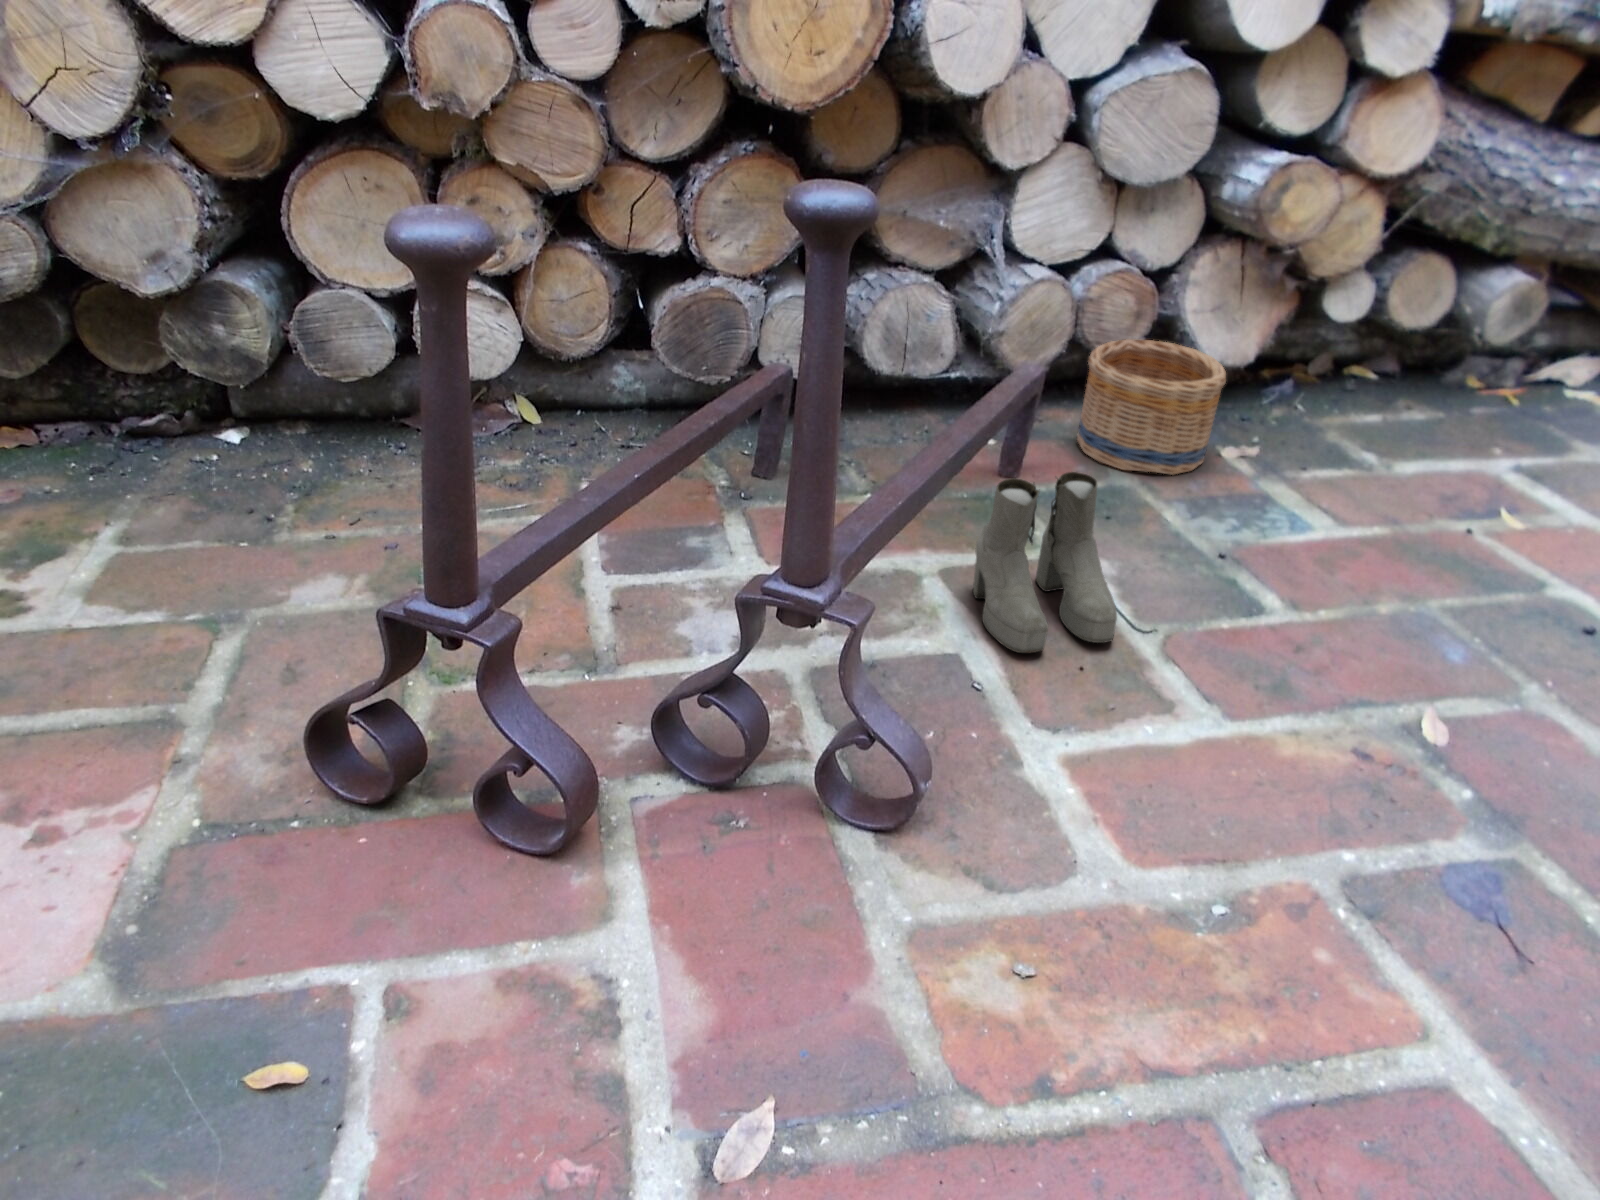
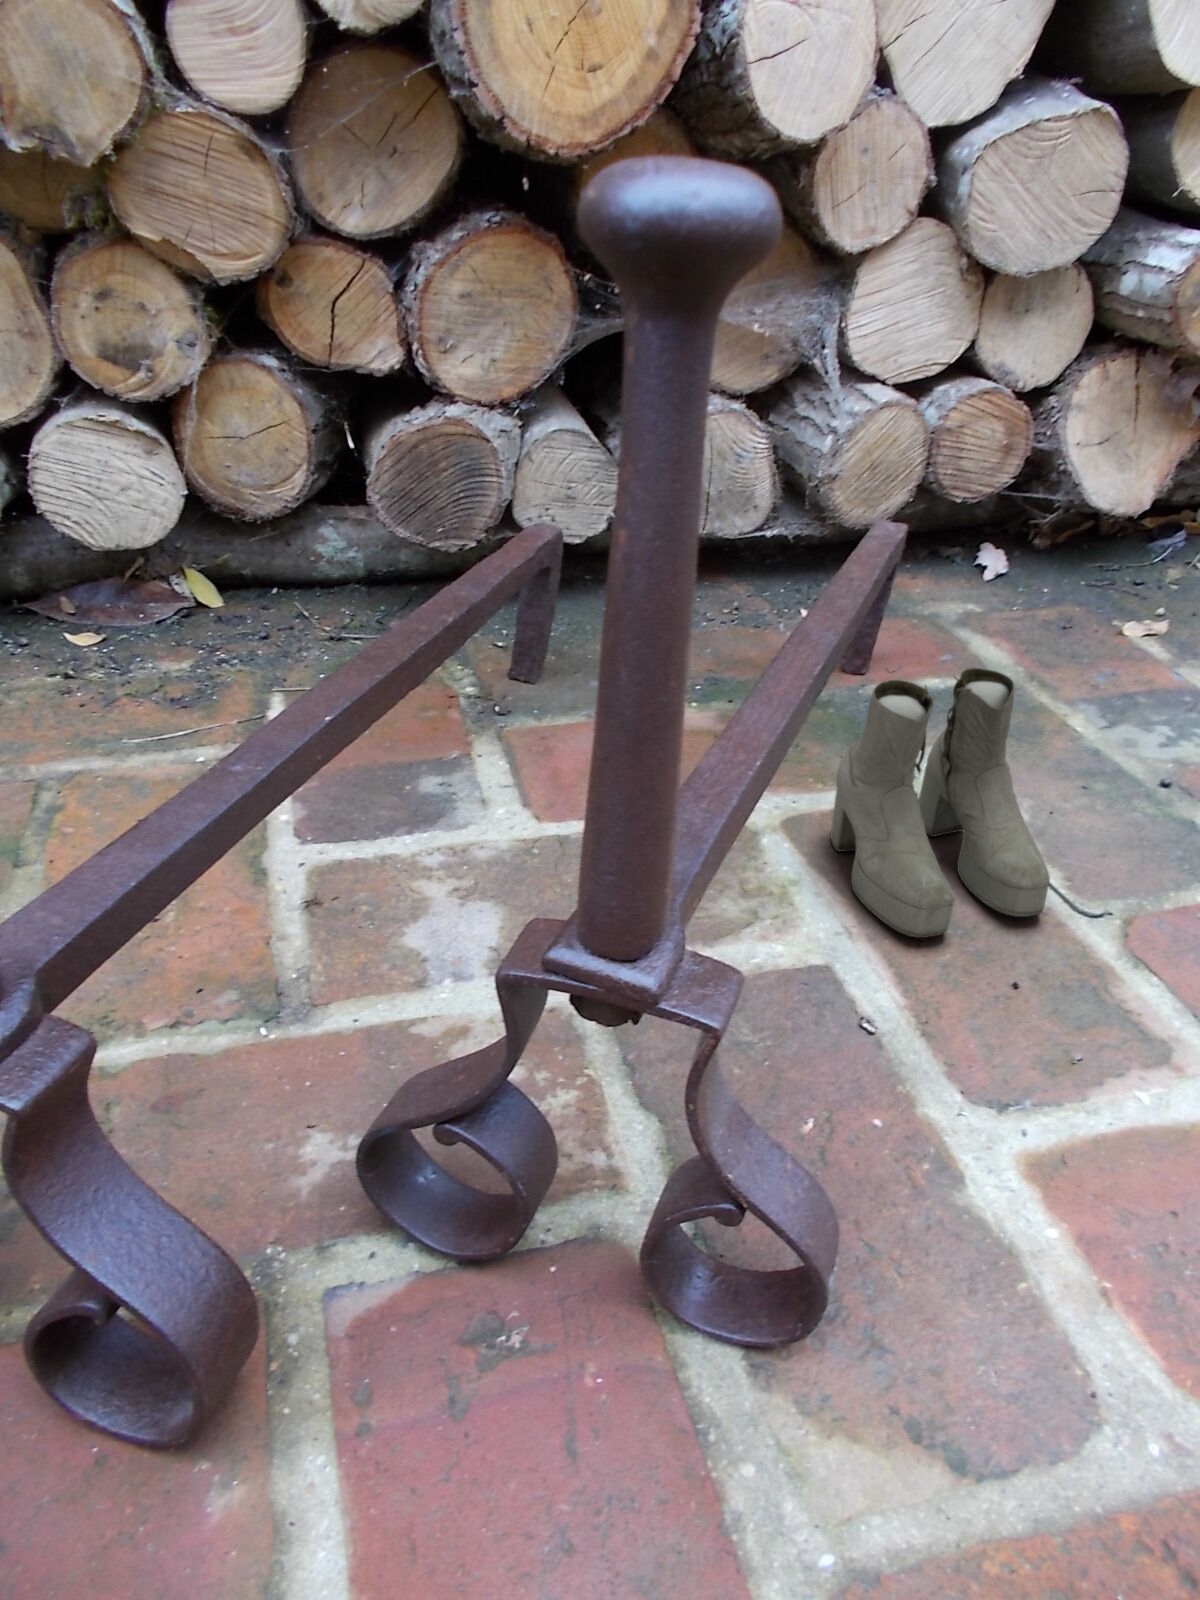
basket: present [1077,339,1226,475] -> none [935,483,1138,661]

